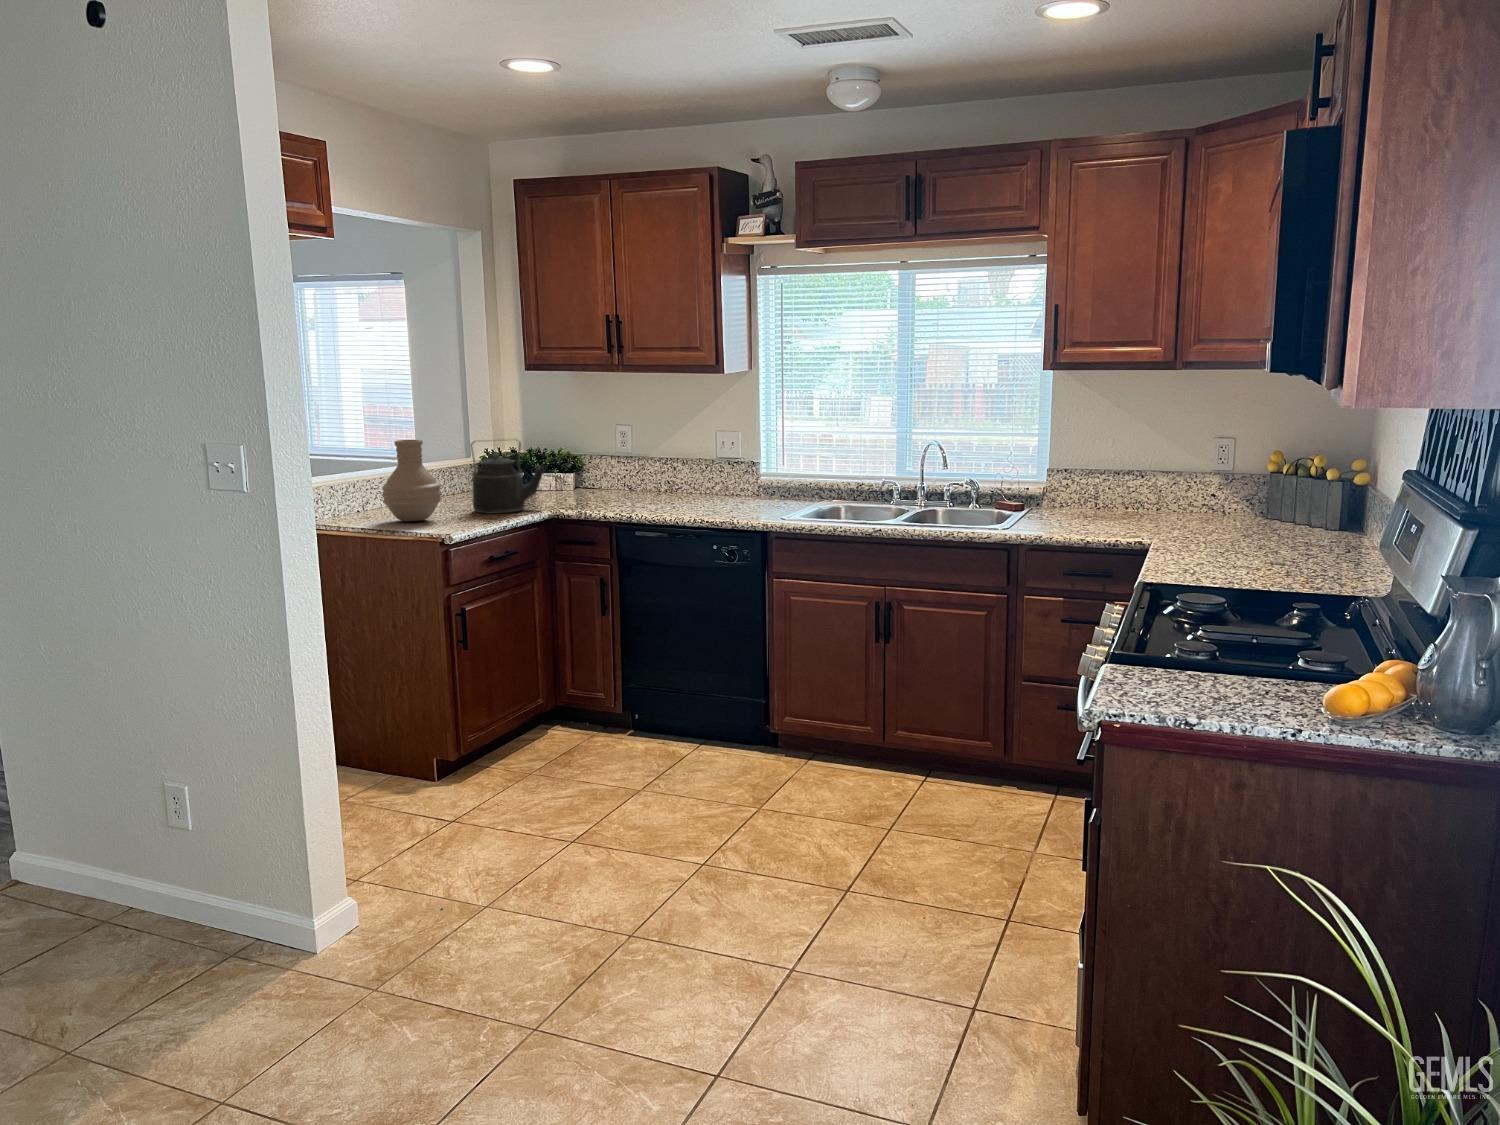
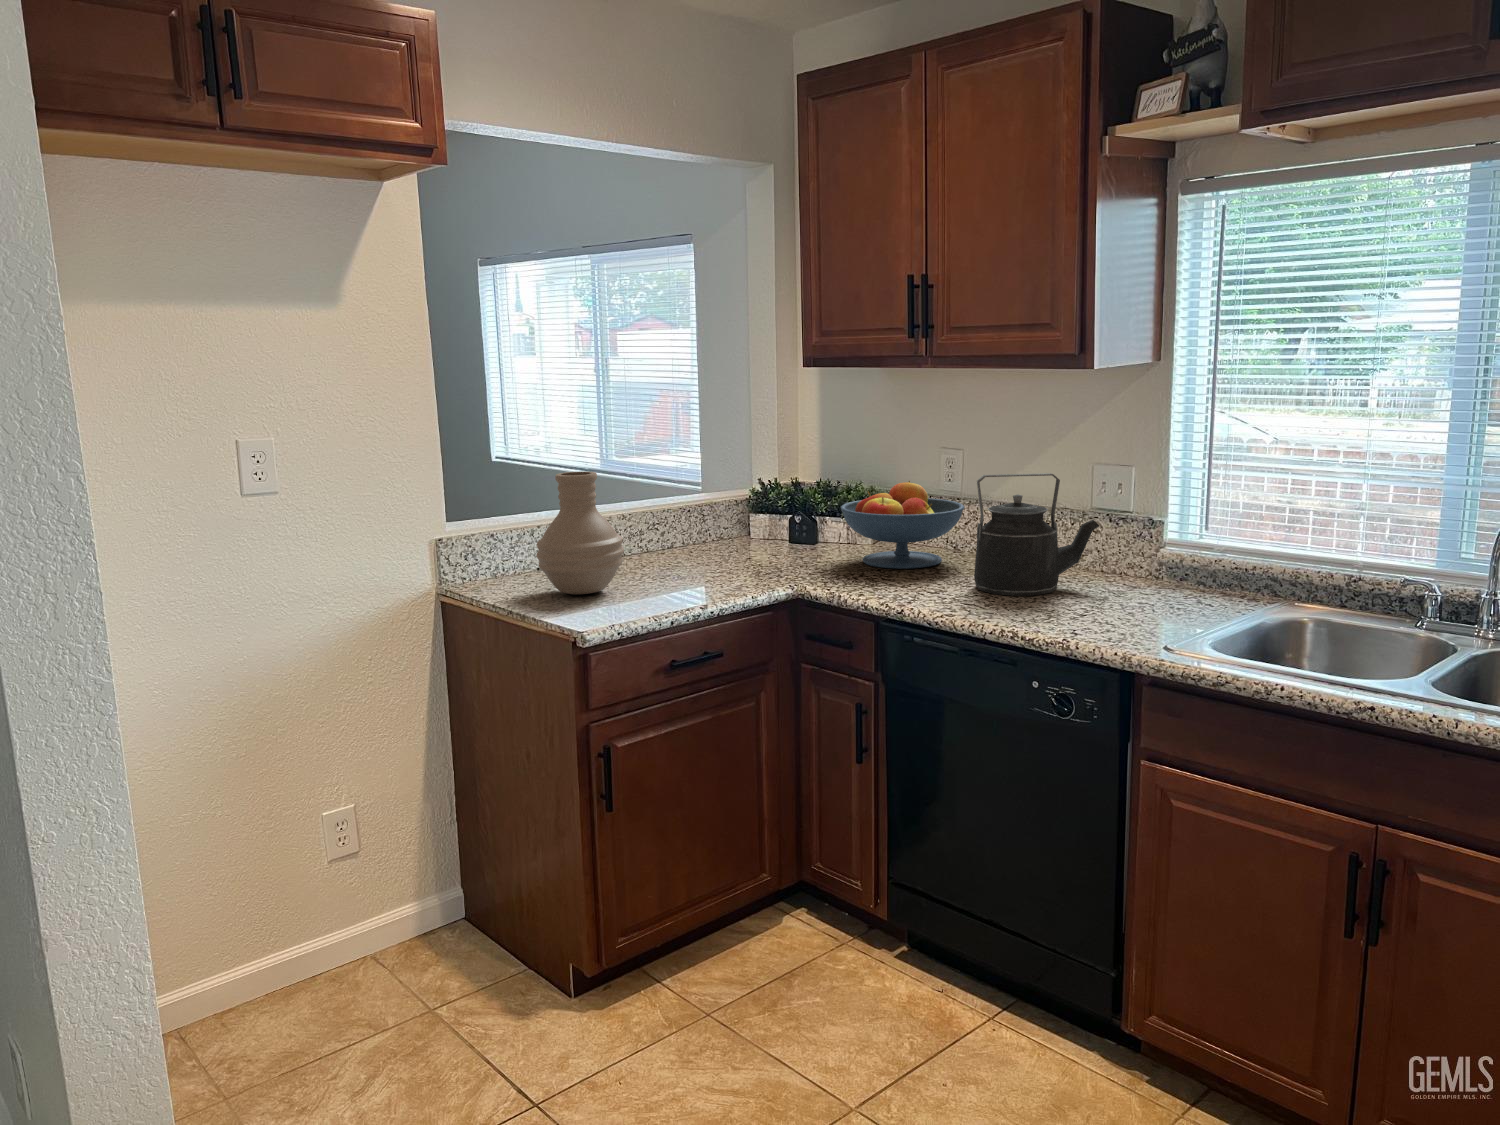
kettle: present [471,439,546,514] -> present [974,473,1099,596]
fruit bowl: none [560,446,640,501] -> present [841,481,965,569]

